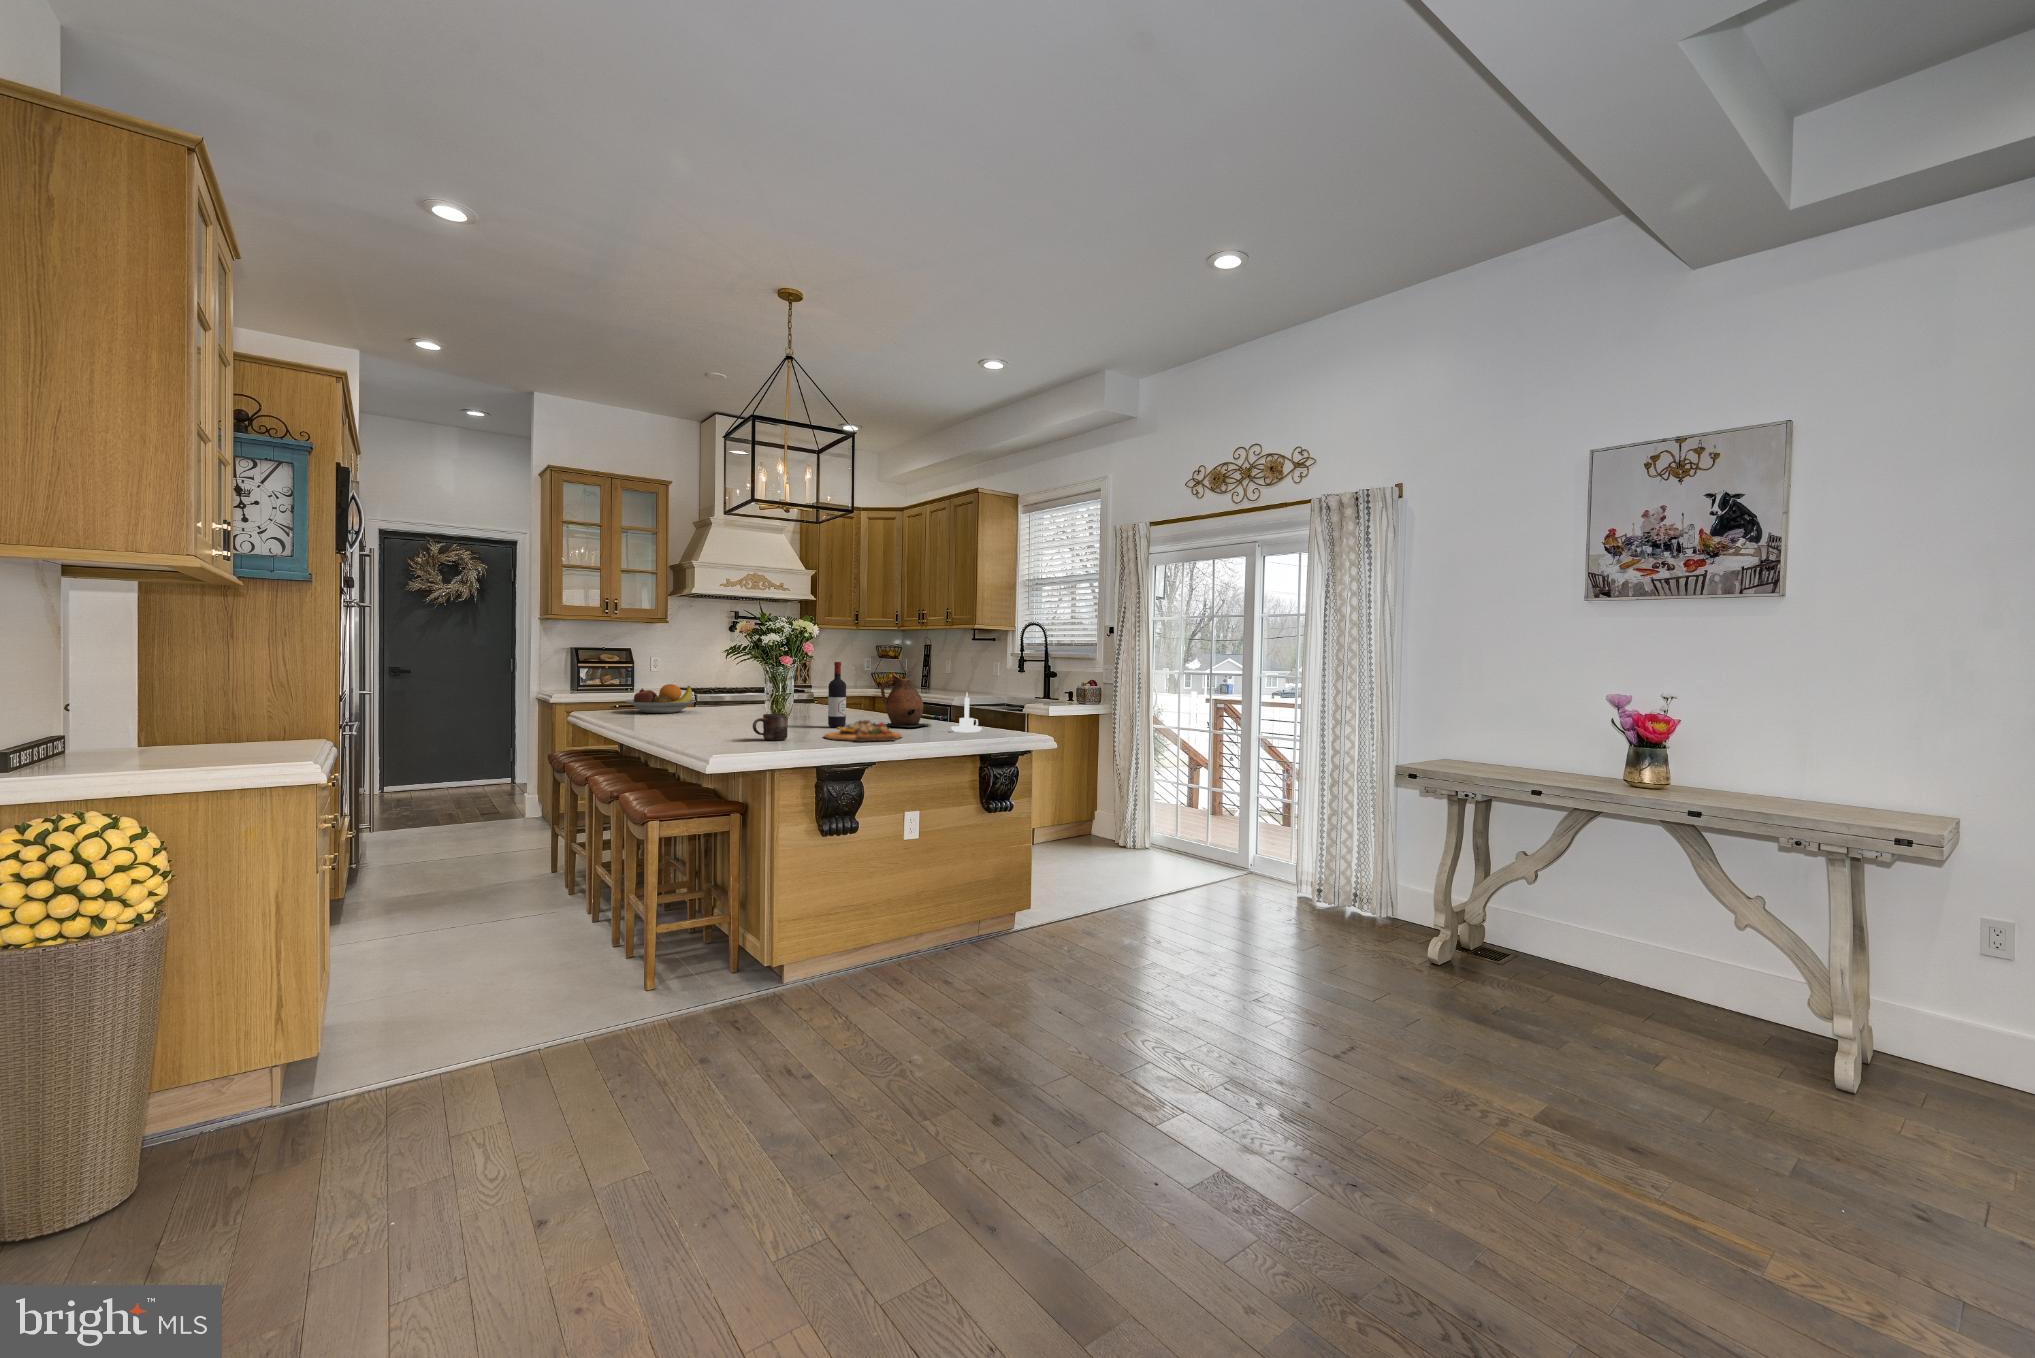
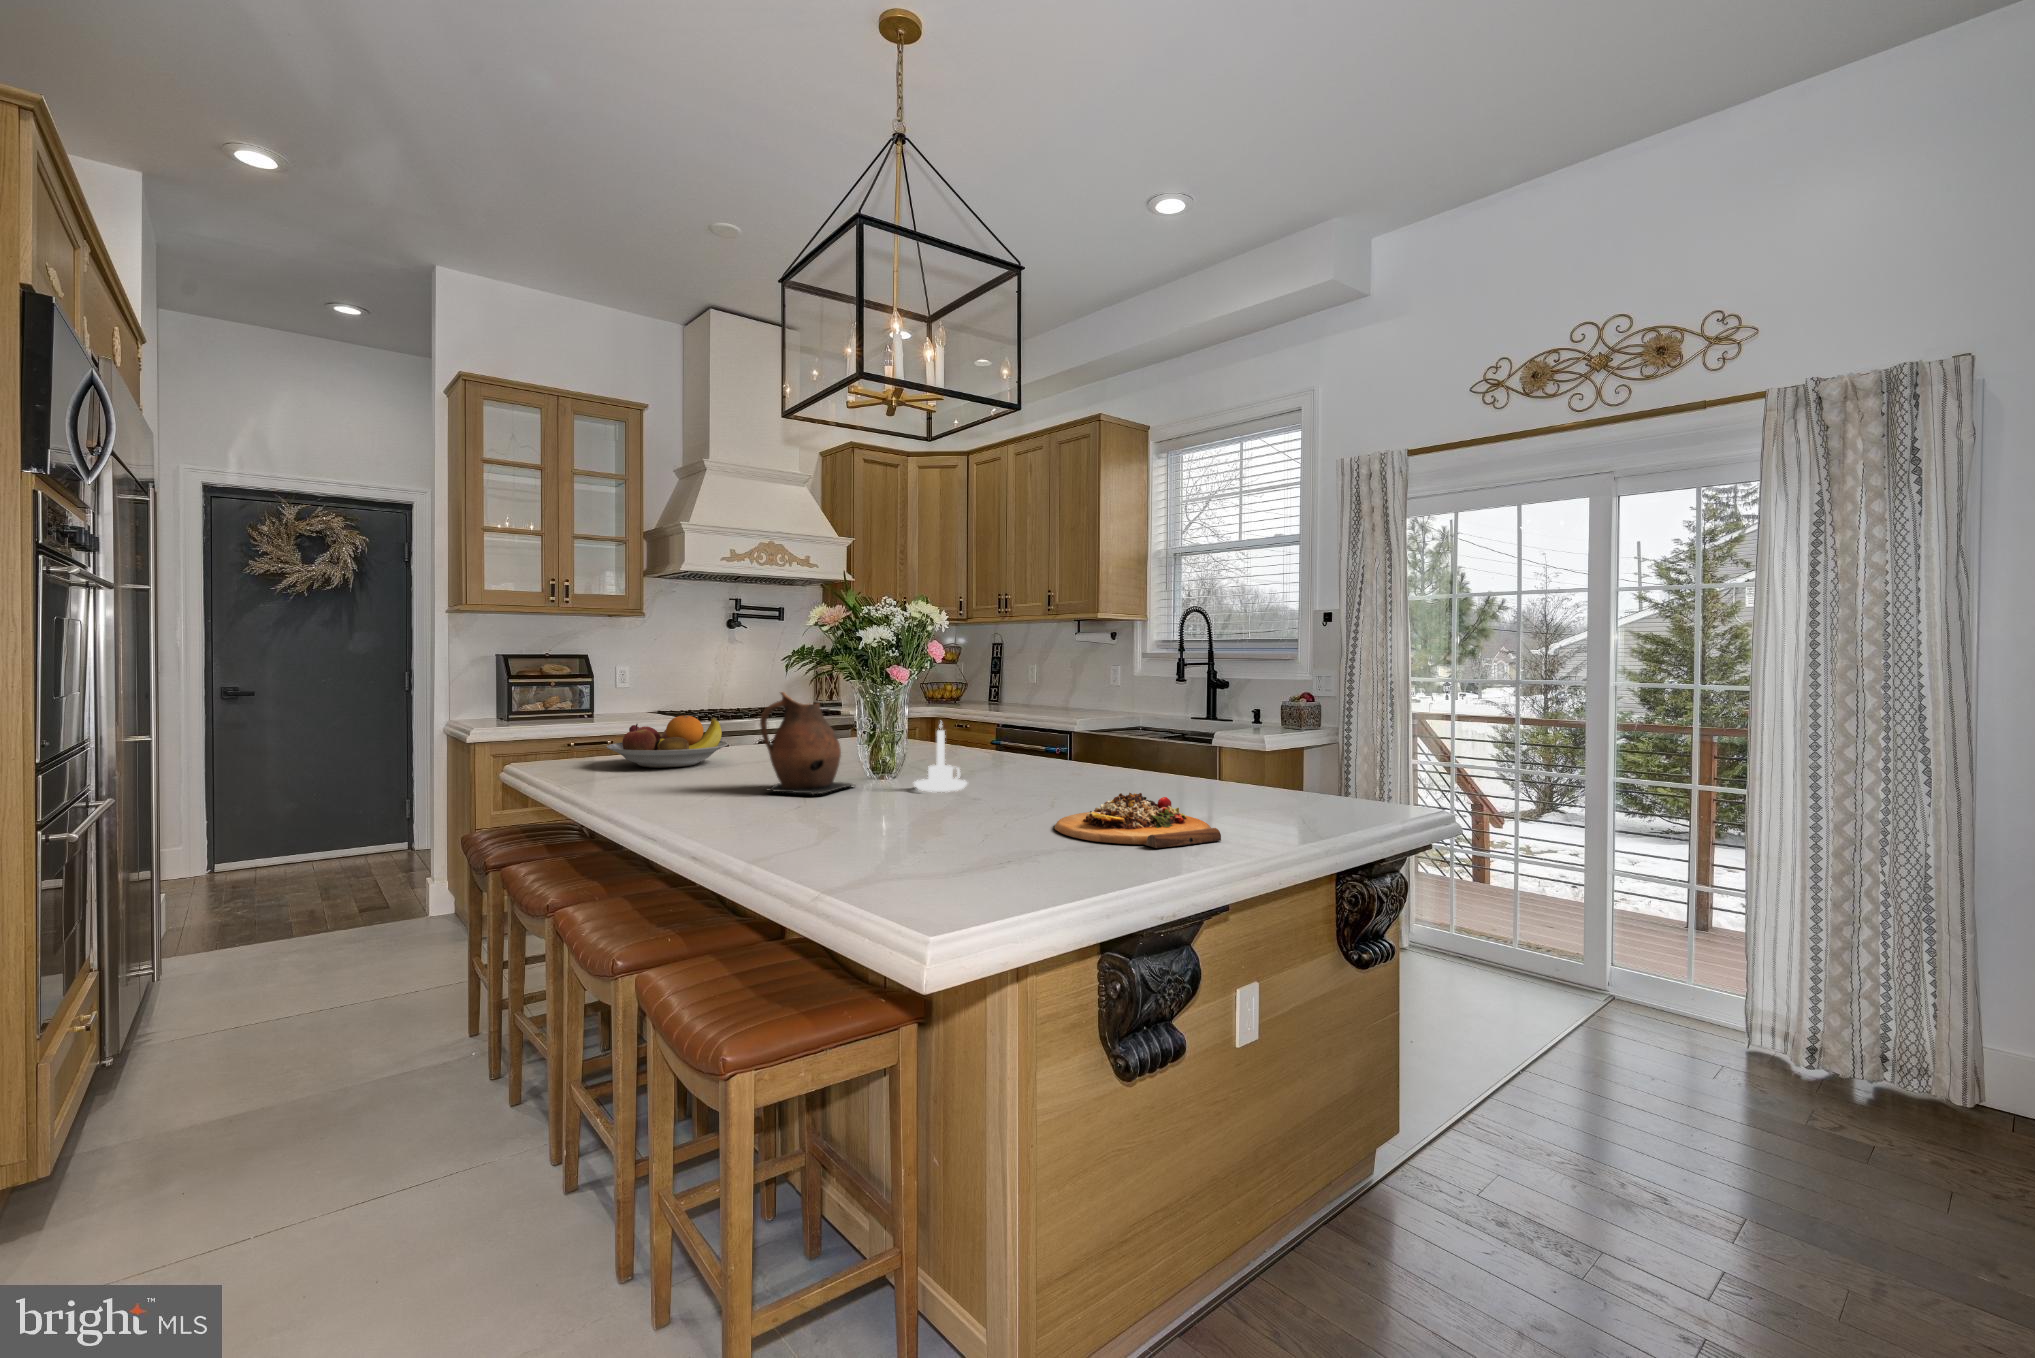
wine bottle: present [828,662,846,728] -> none [1013,675,1045,799]
ceramic pitcher: present [881,673,931,728] -> present [760,692,853,795]
candle holder: present [951,693,982,732] -> present [914,723,967,792]
mug: present [753,714,788,740] -> none [935,789,1000,849]

